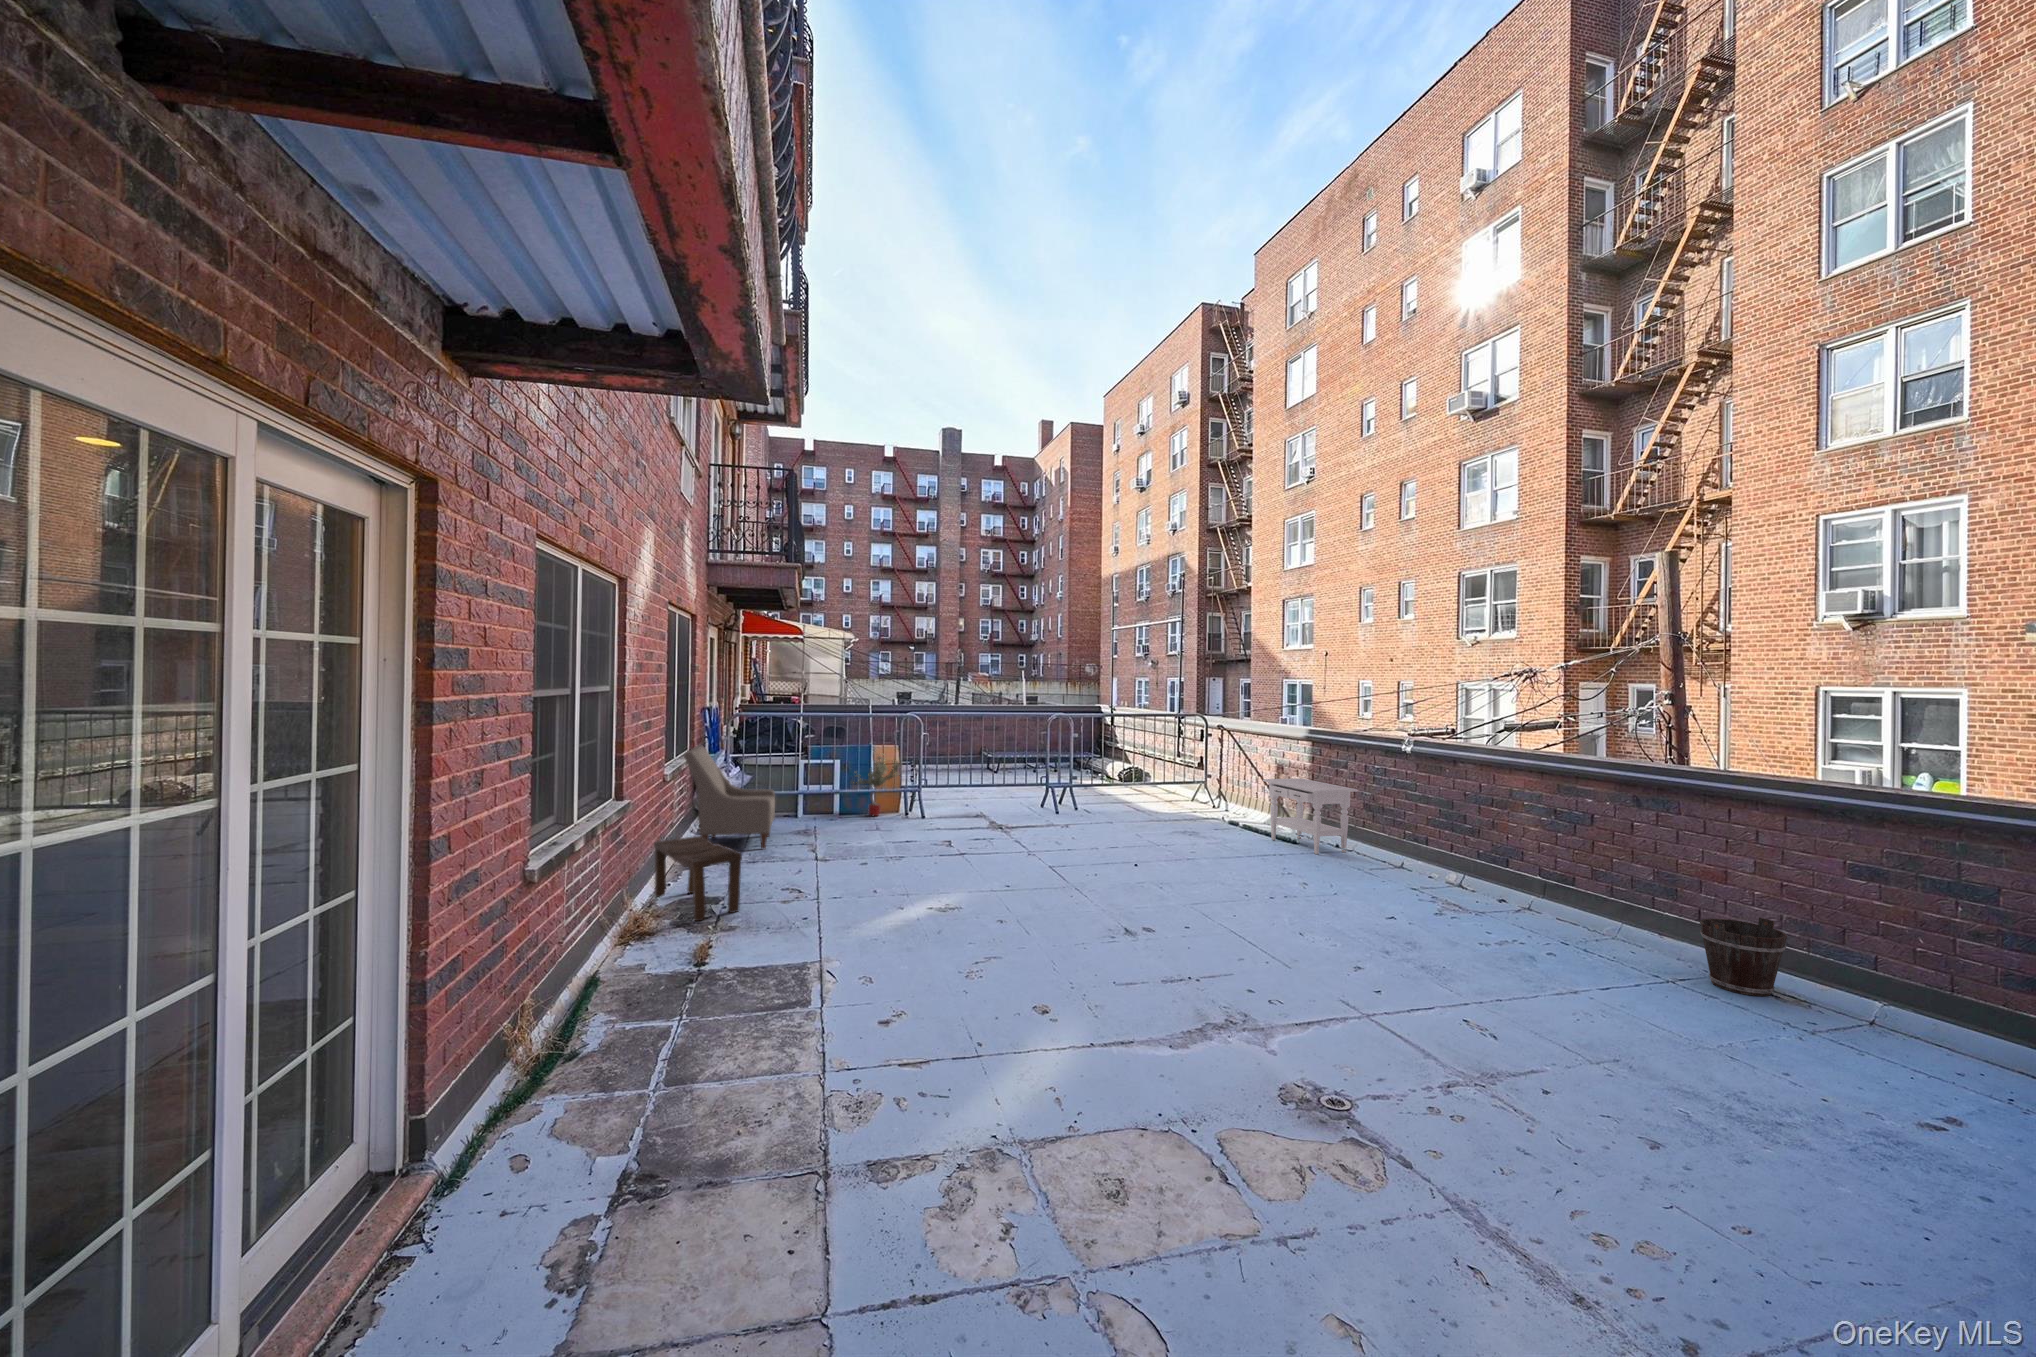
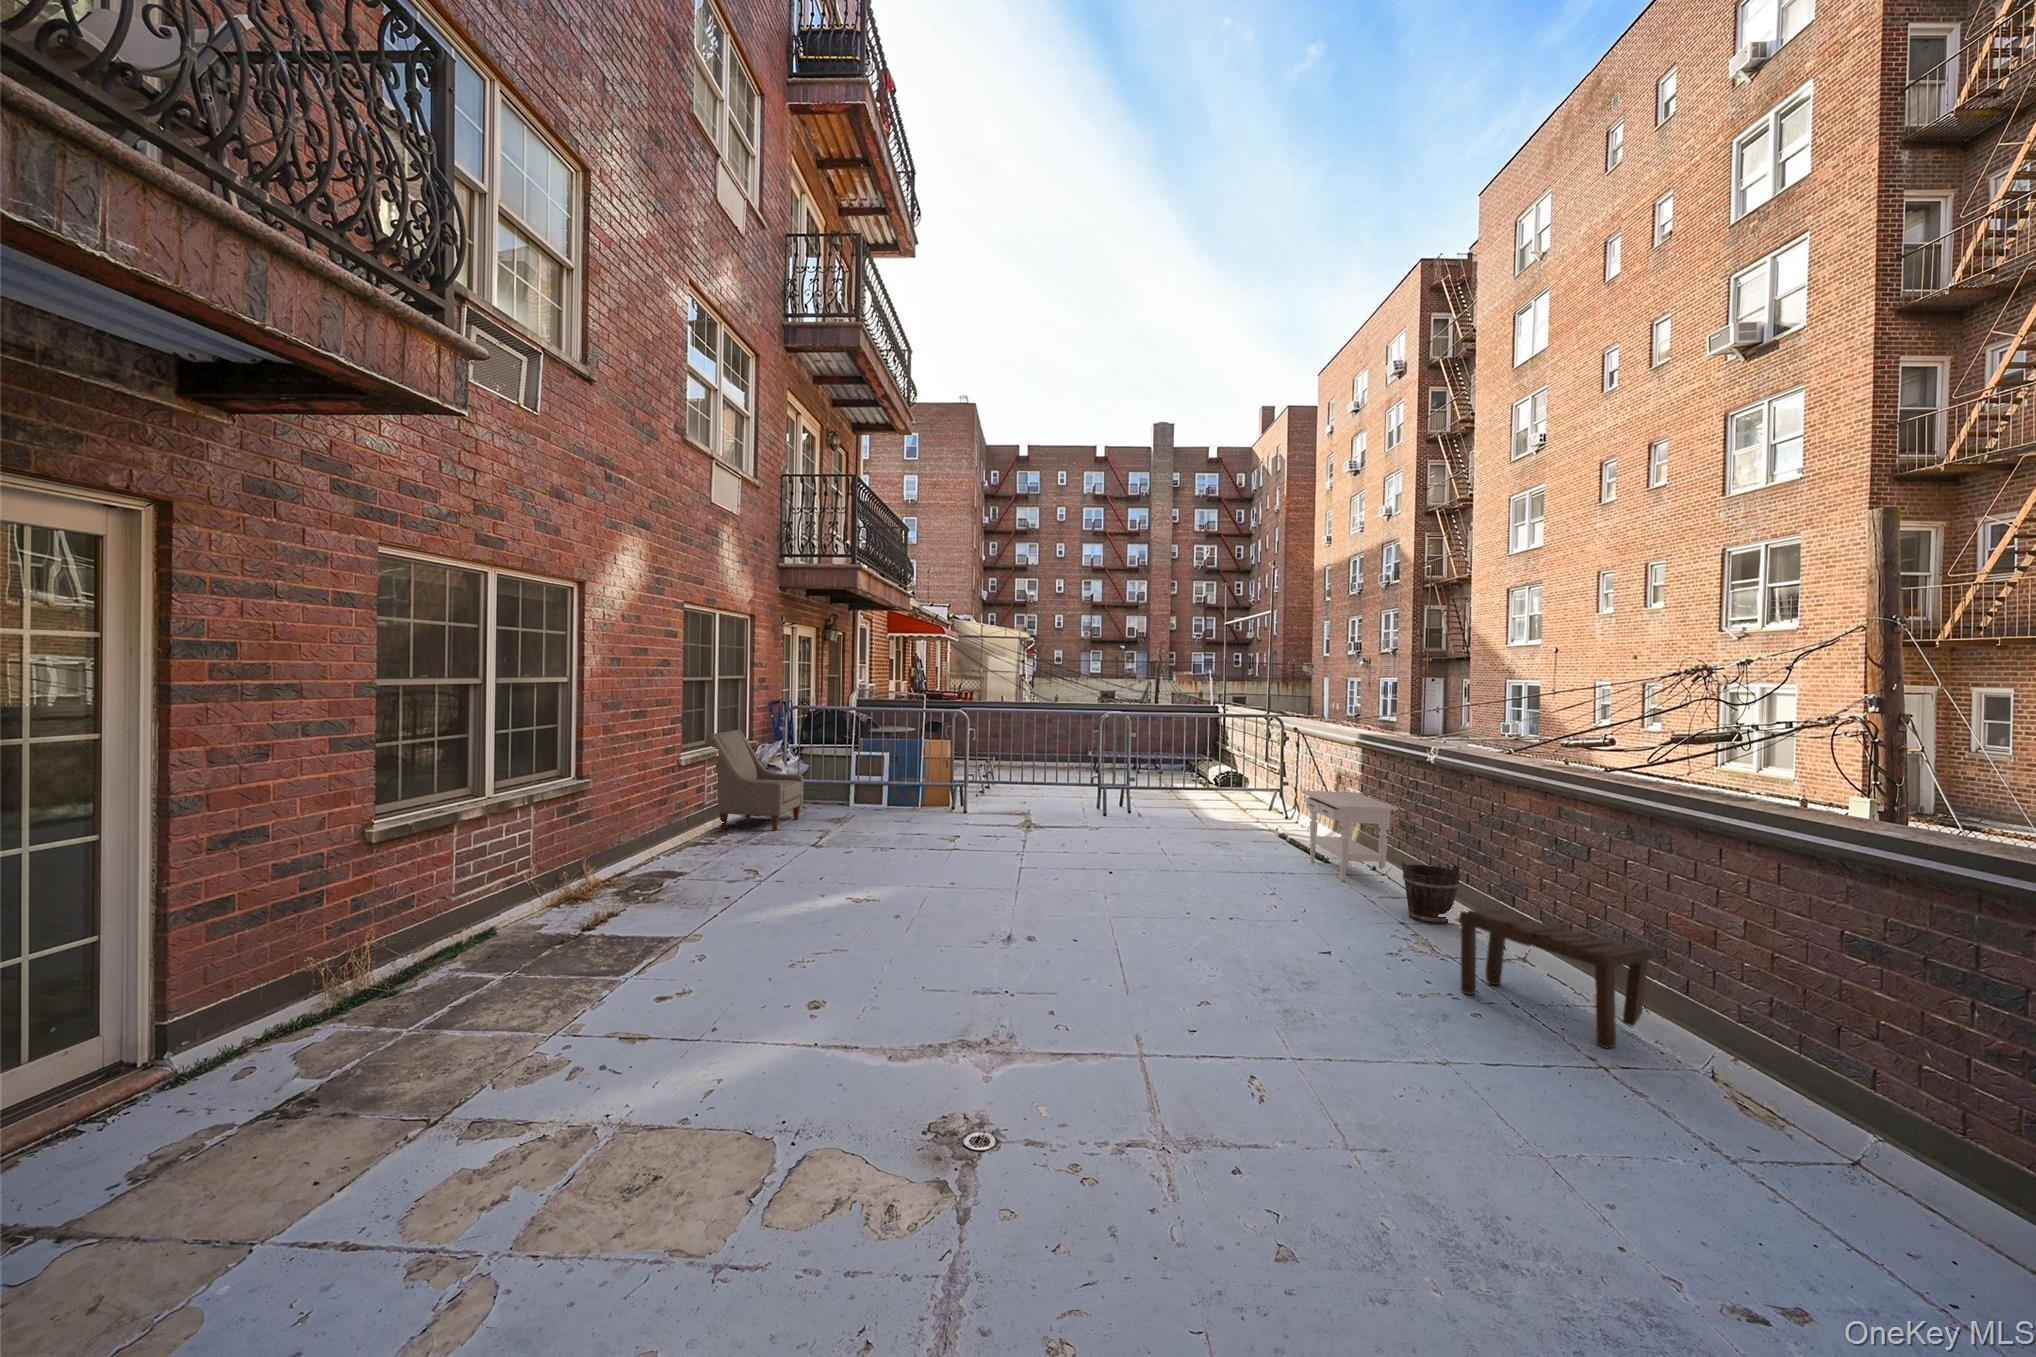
potted tree: present [853,756,900,816] -> none [896,745,948,808]
bench: present [654,836,742,921] -> present [1459,909,1653,1048]
bucket: present [1700,918,1787,996] -> present [1402,863,1460,924]

